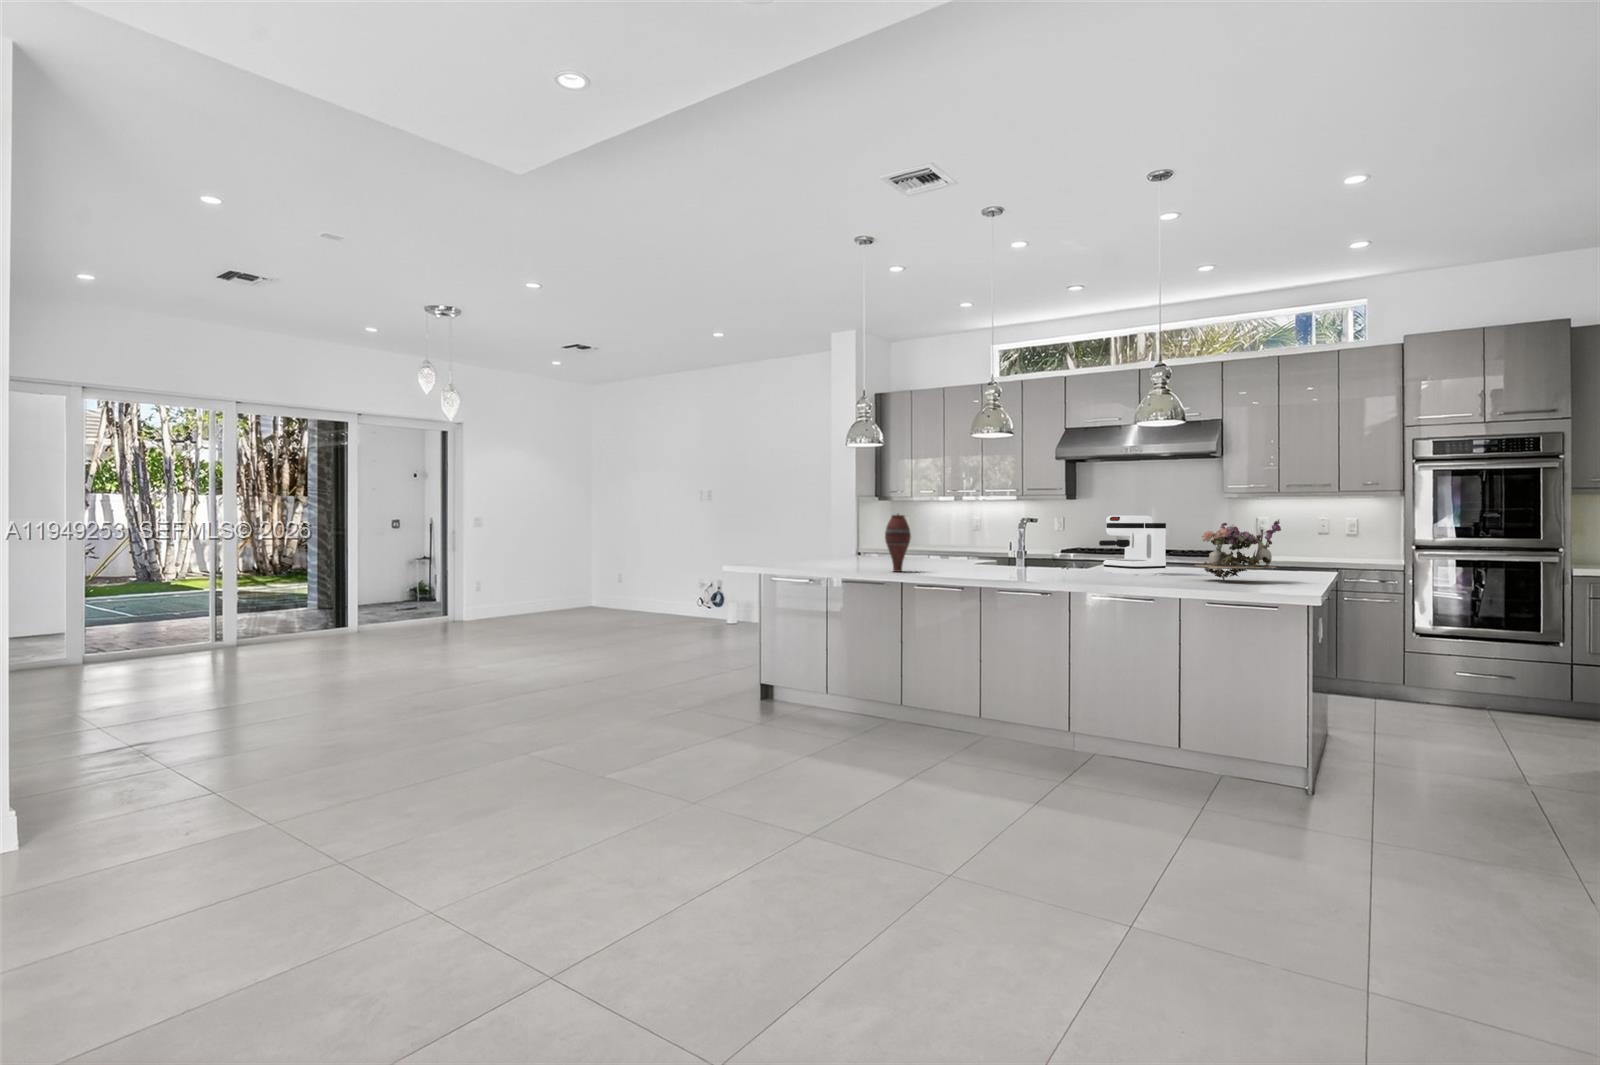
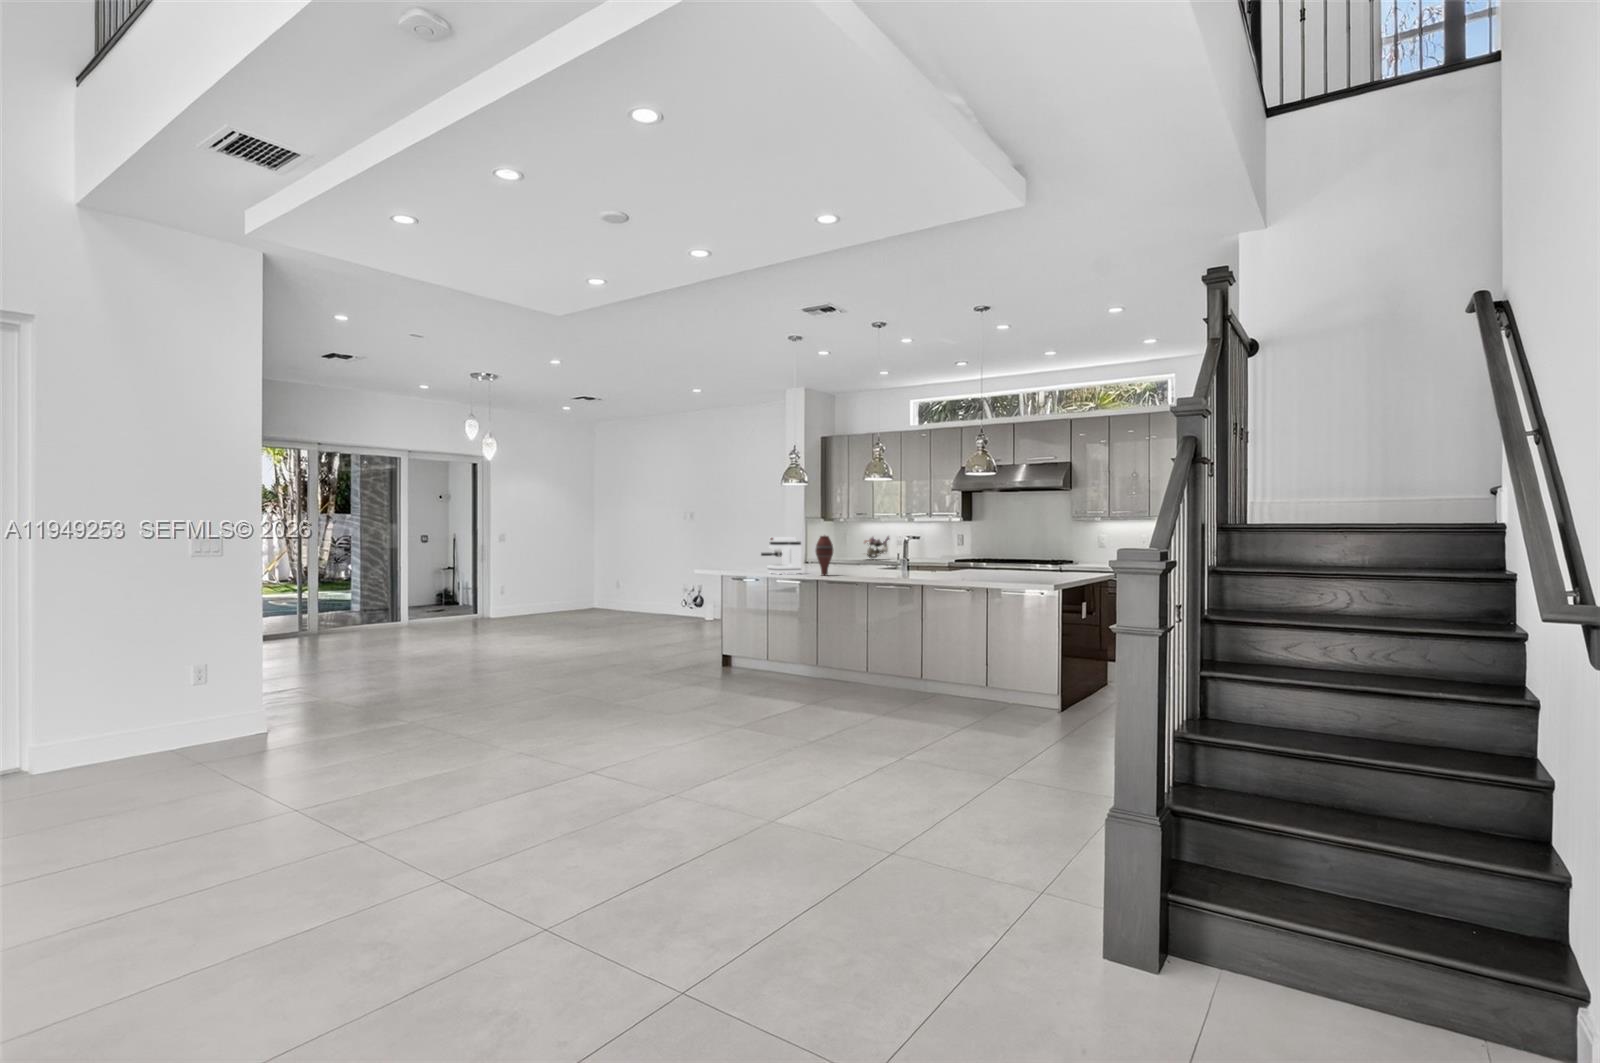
coffee maker: present [1099,516,1166,575] -> present [761,537,801,574]
flower arrangement: present [1195,519,1281,580] -> present [864,537,889,559]

